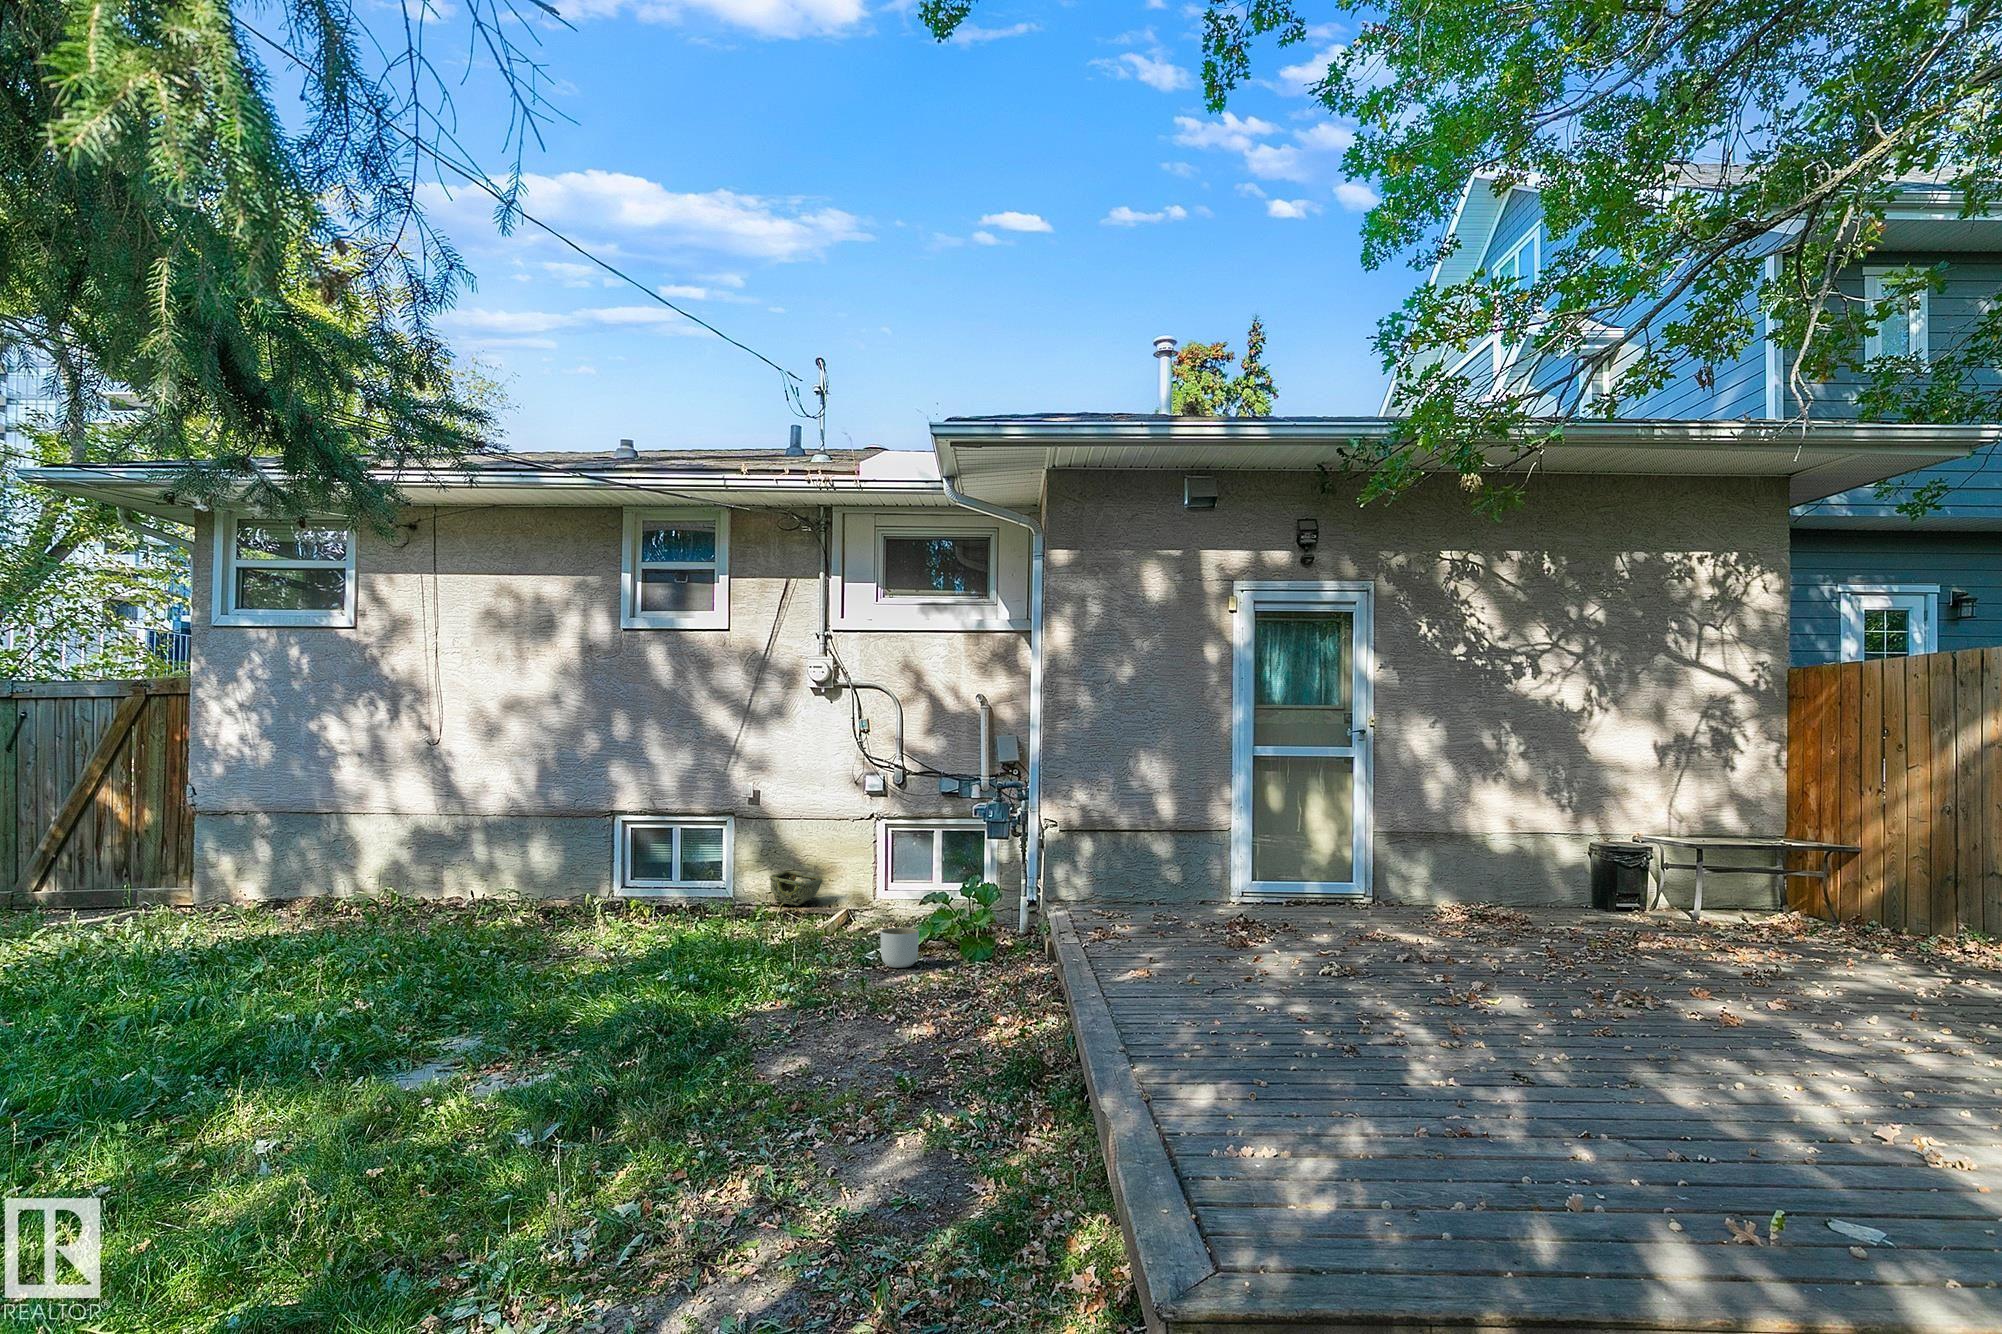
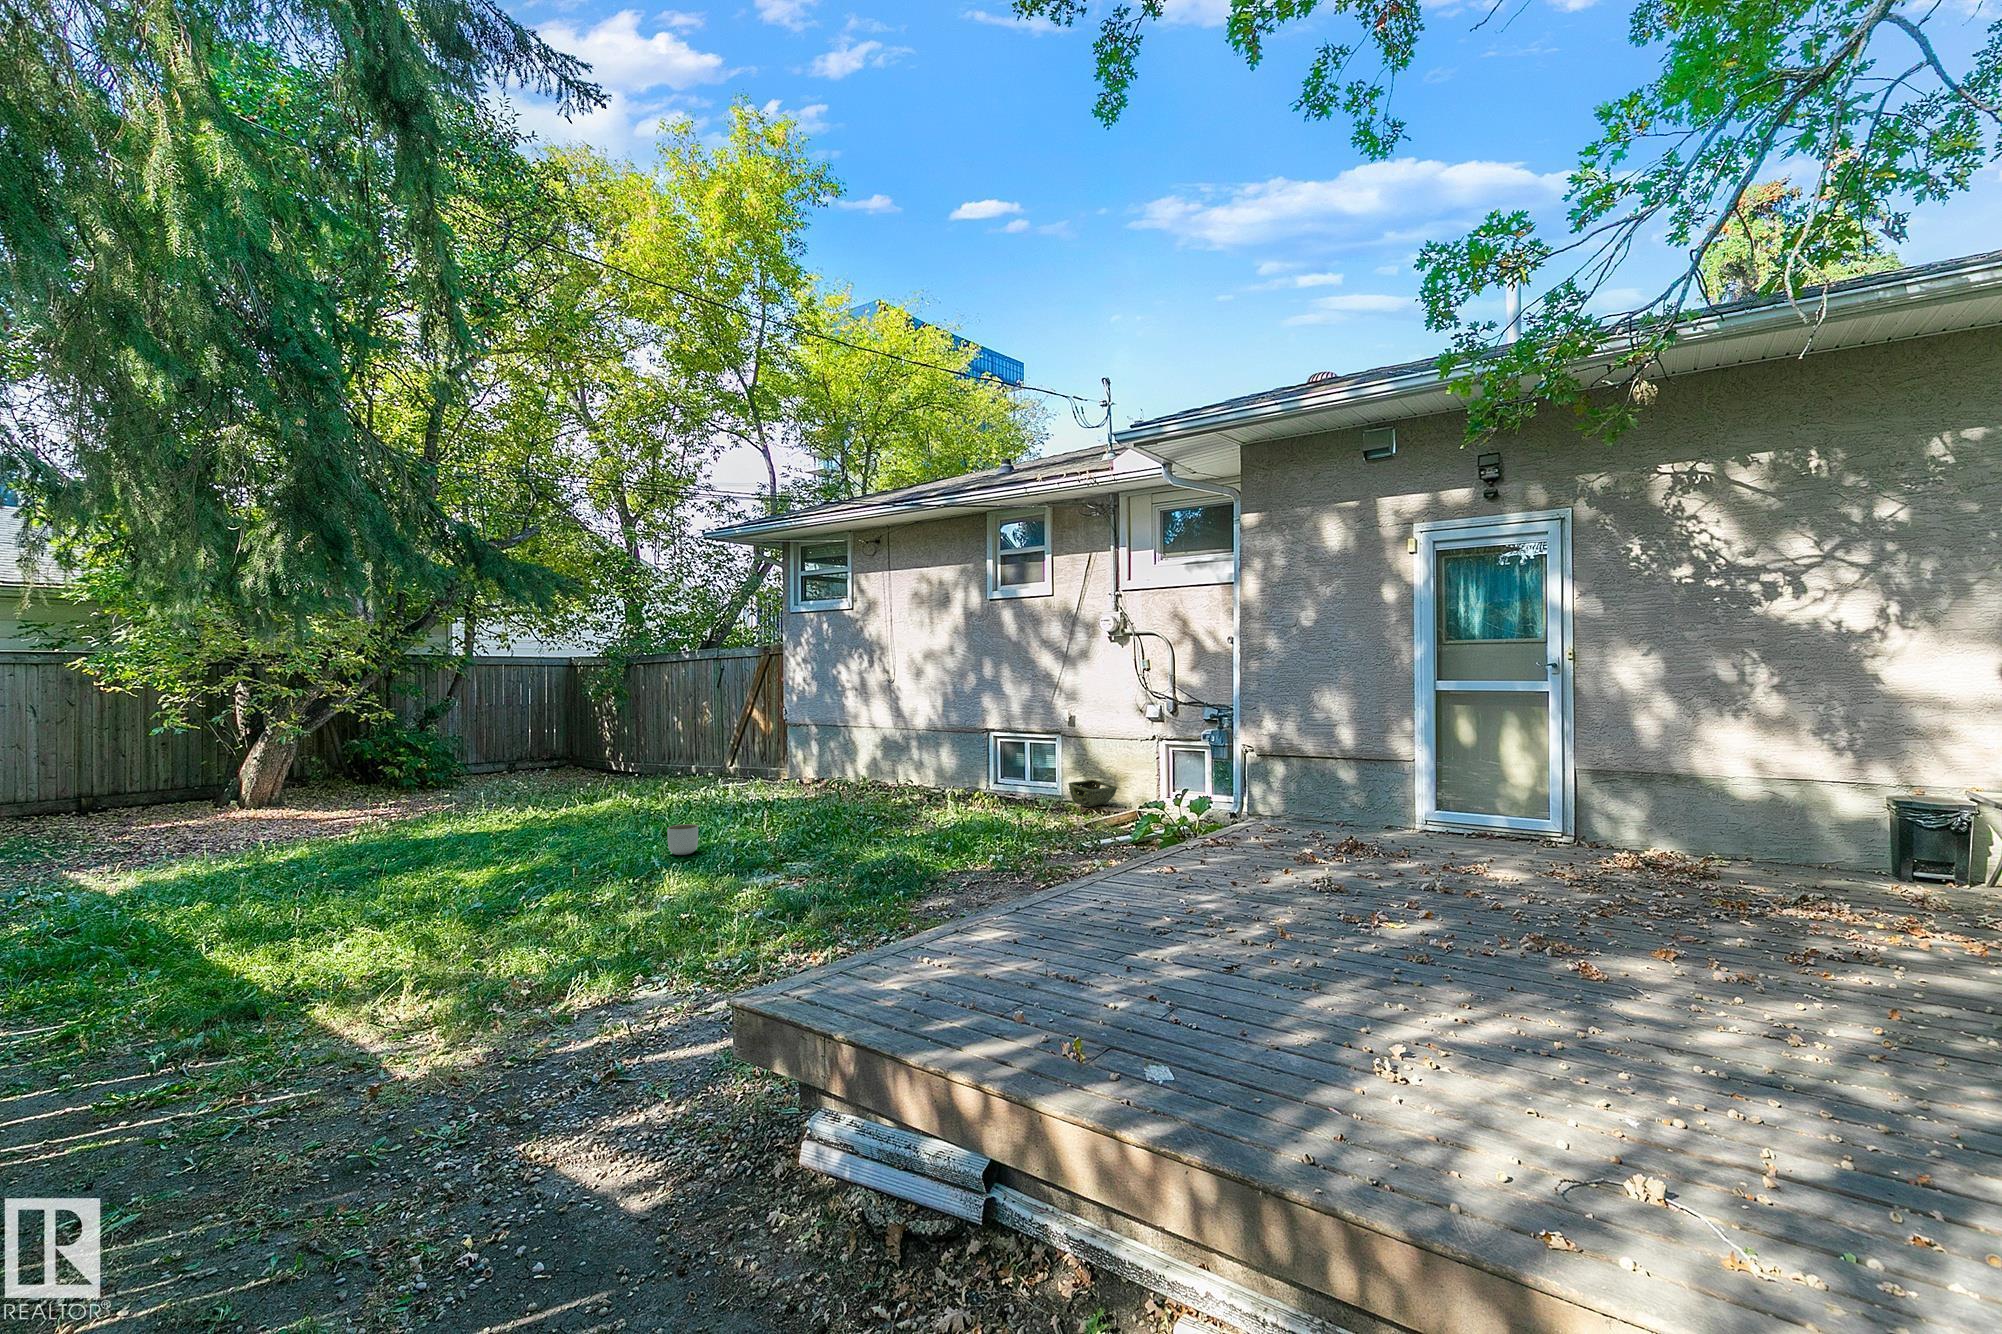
planter: present [880,928,919,968] -> present [667,824,698,855]

